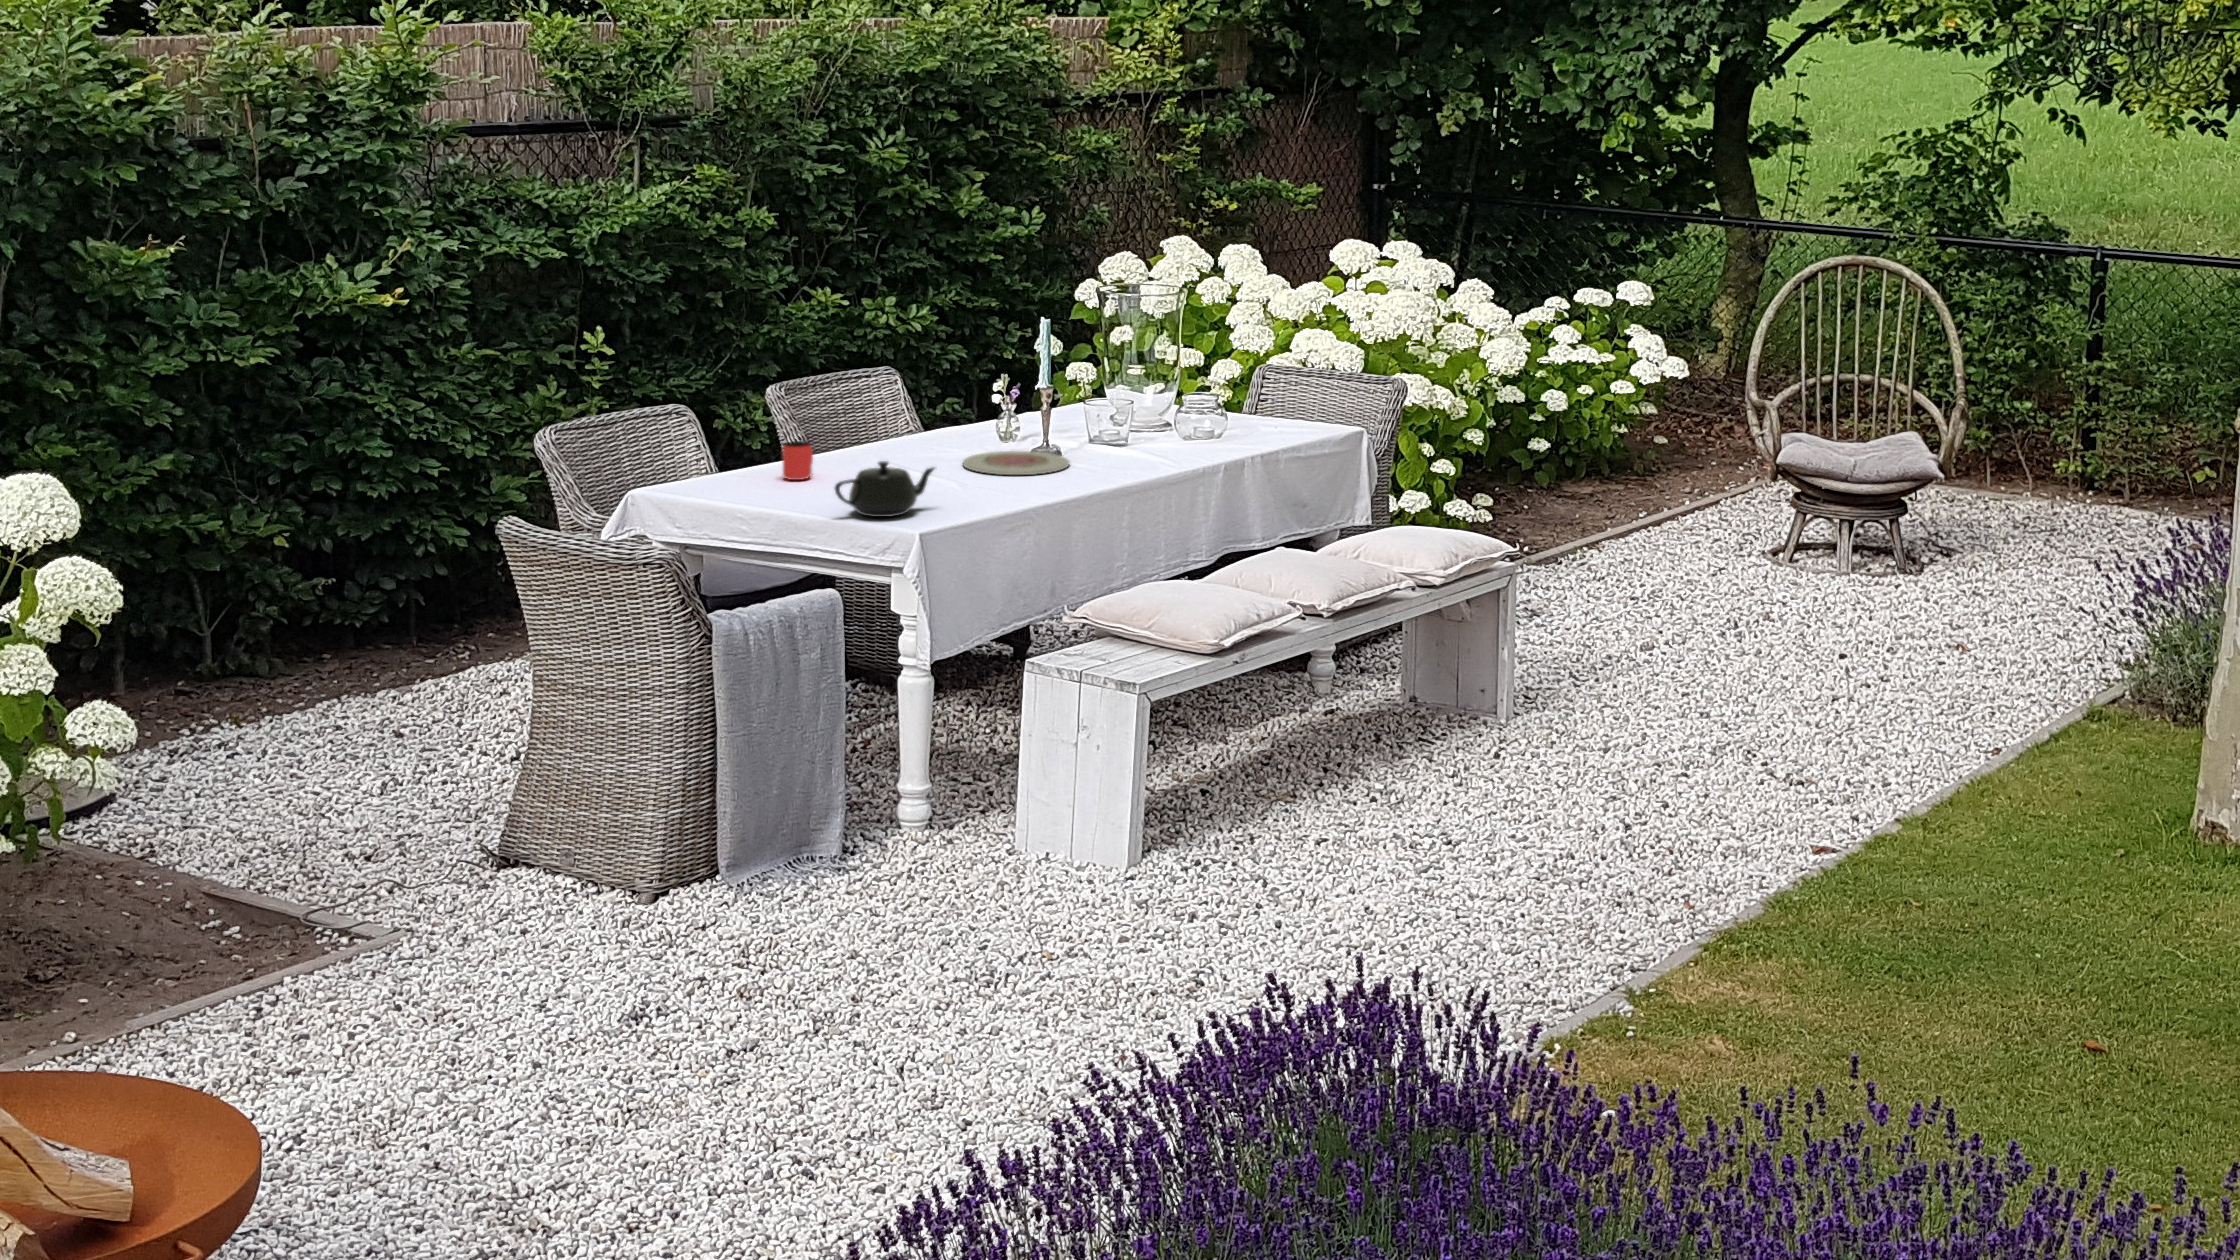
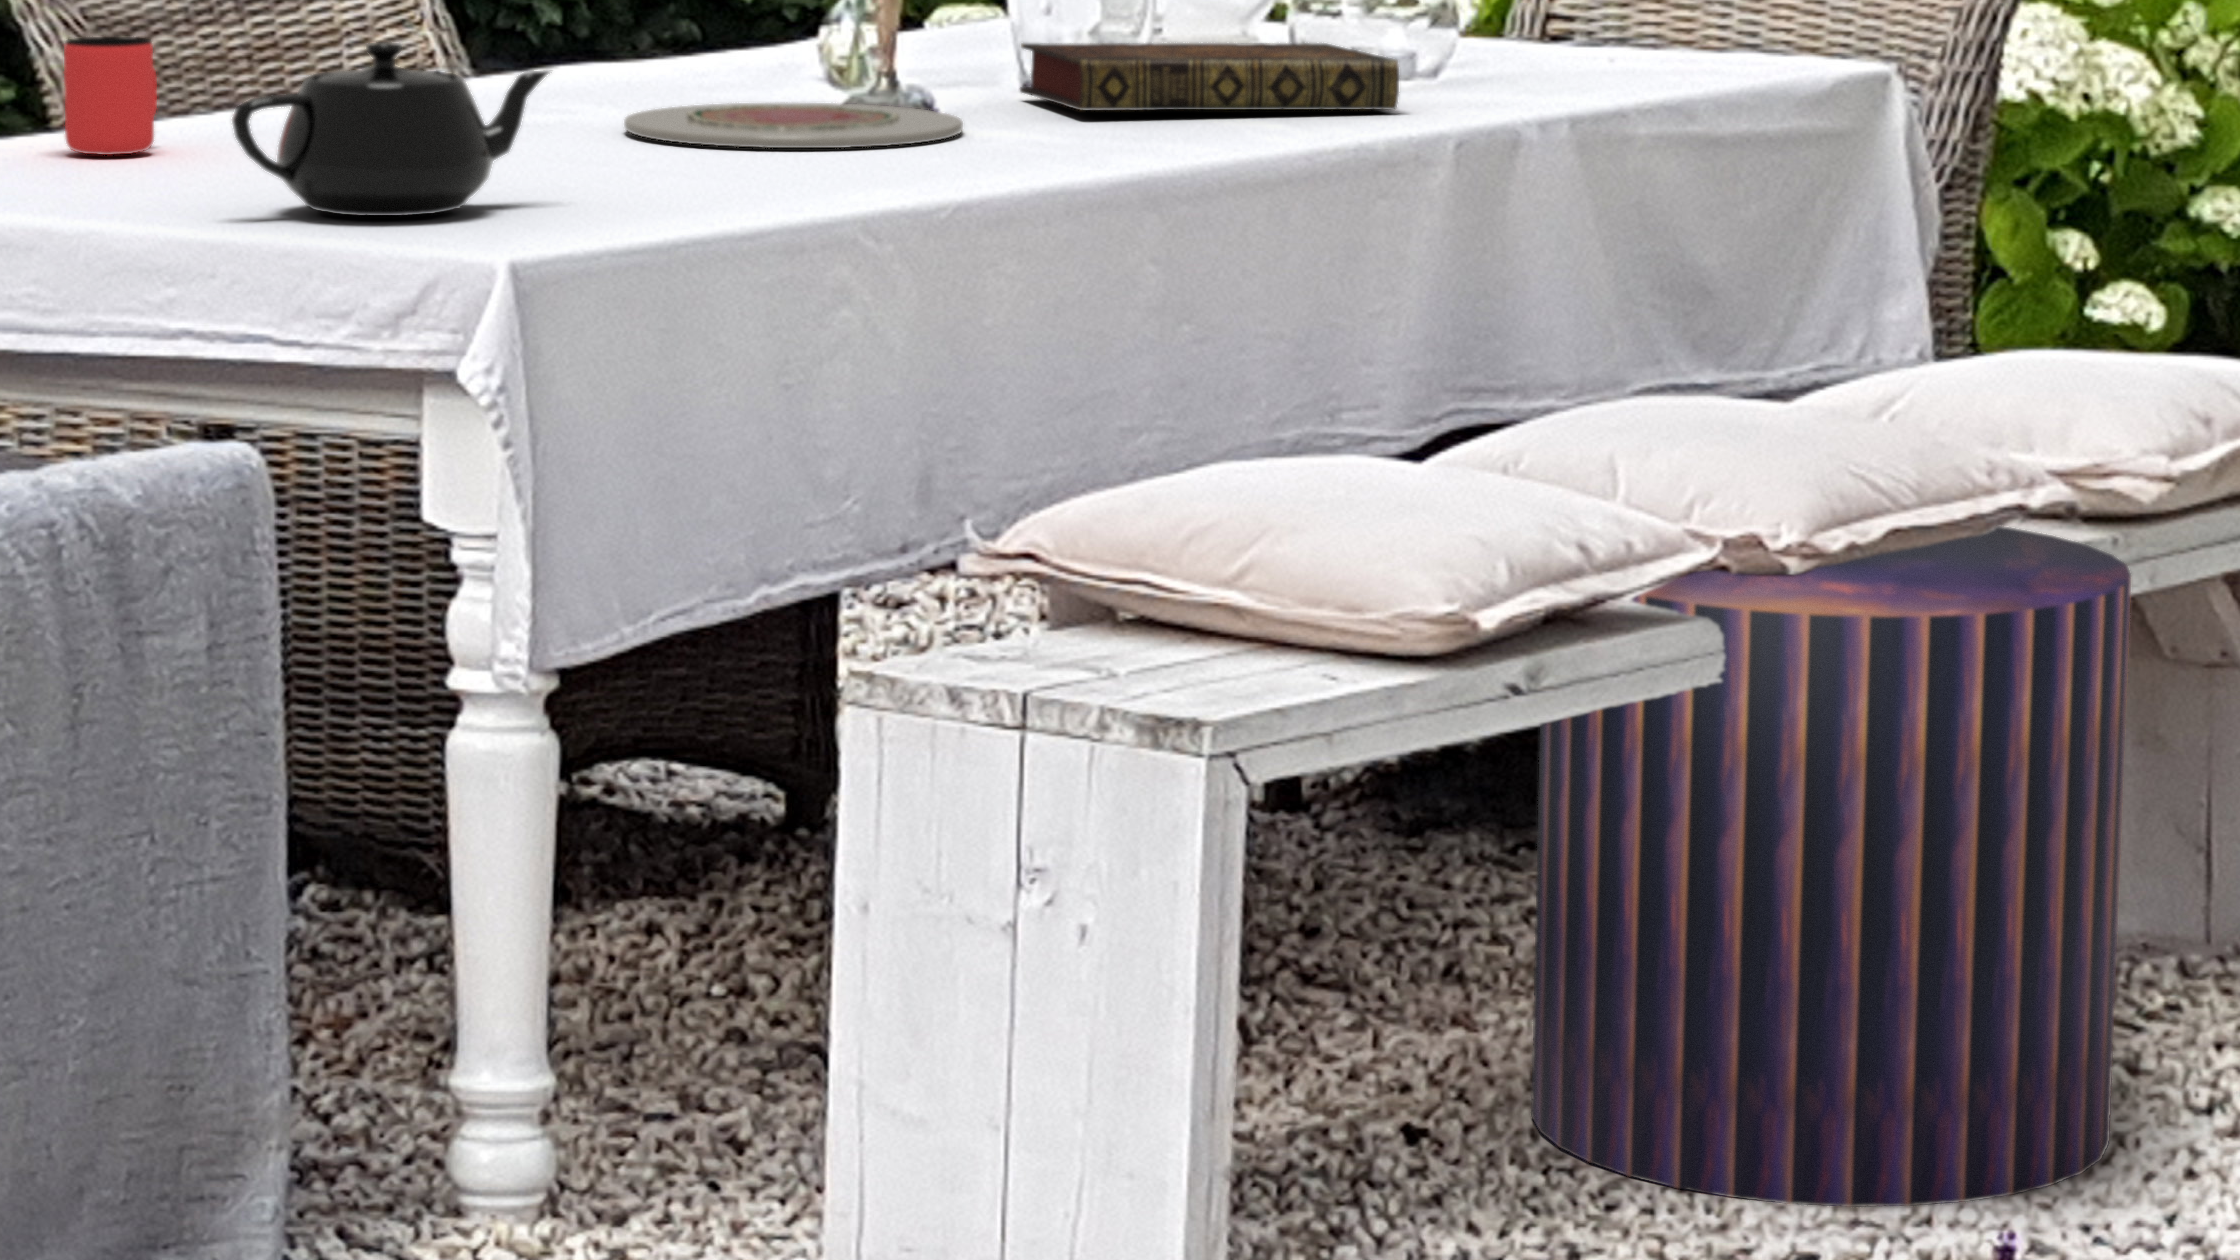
book: none [1090,426,1207,455] -> present [1020,43,1399,110]
pouf: none [1240,582,1421,809] -> present [1531,526,2131,1207]

